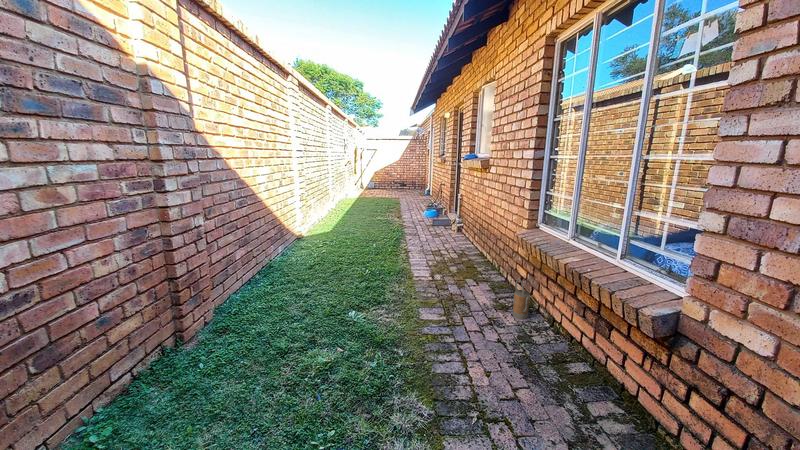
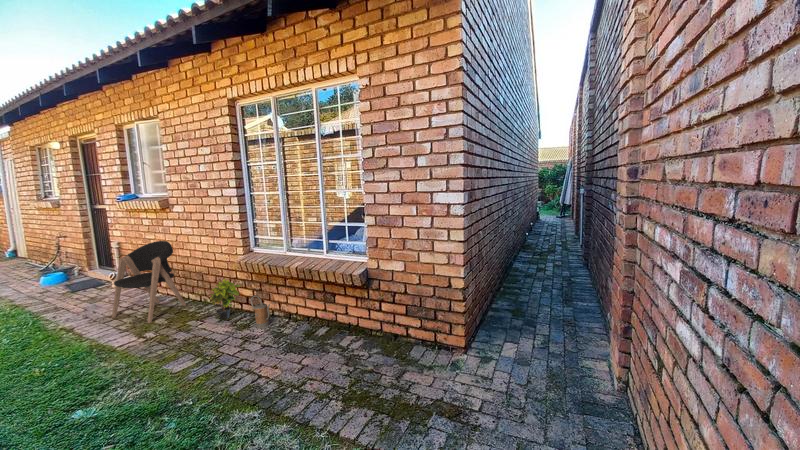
chair: none [434,199,481,267] -> present [112,241,186,323]
potted plant: none [485,249,516,291] -> present [210,279,240,320]

